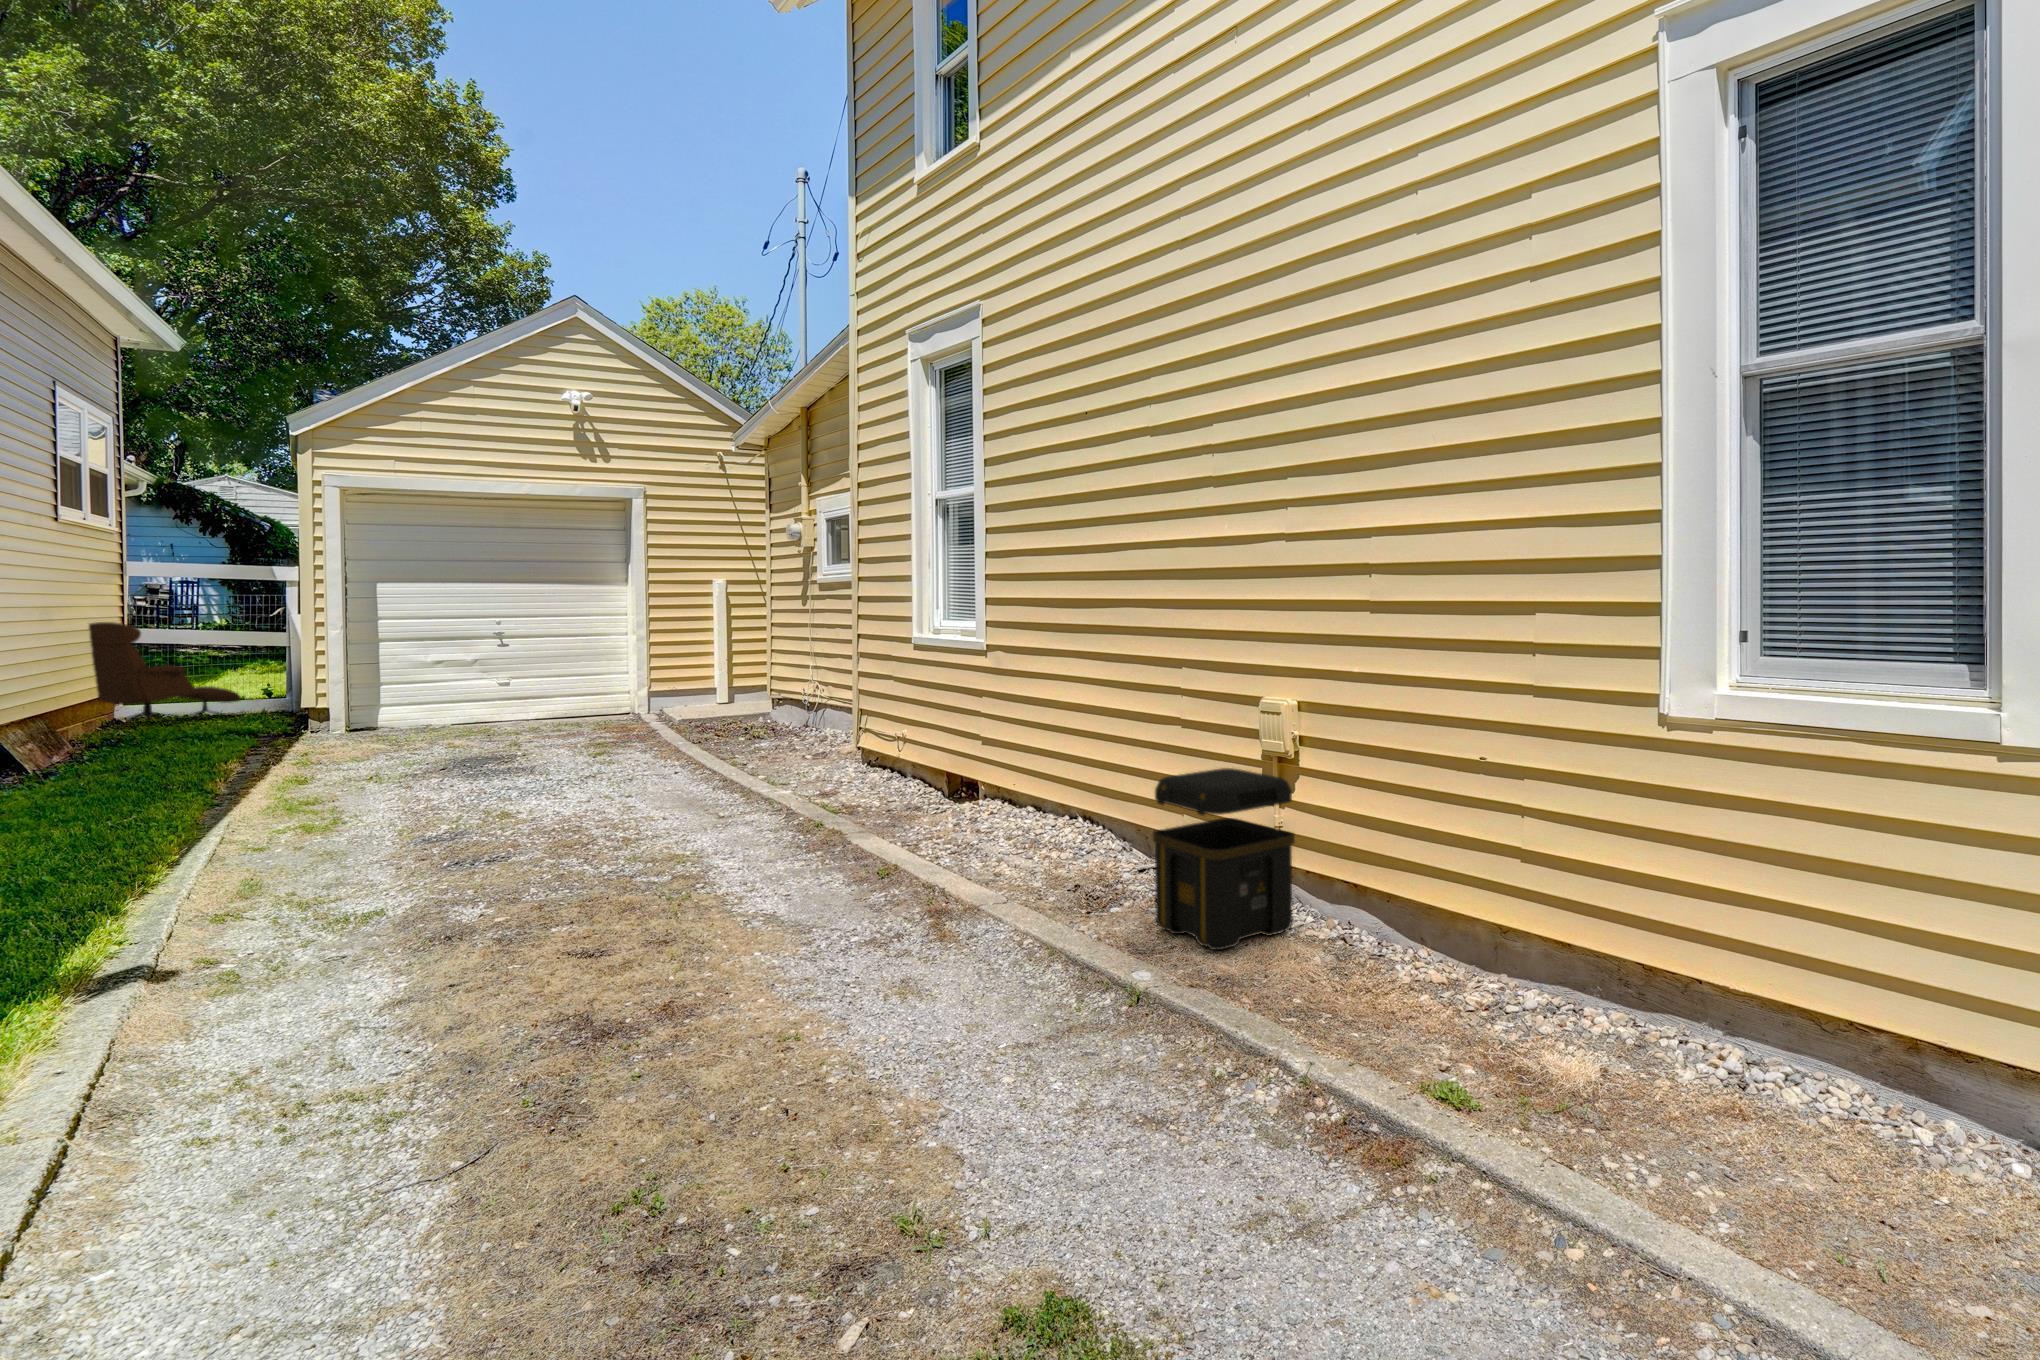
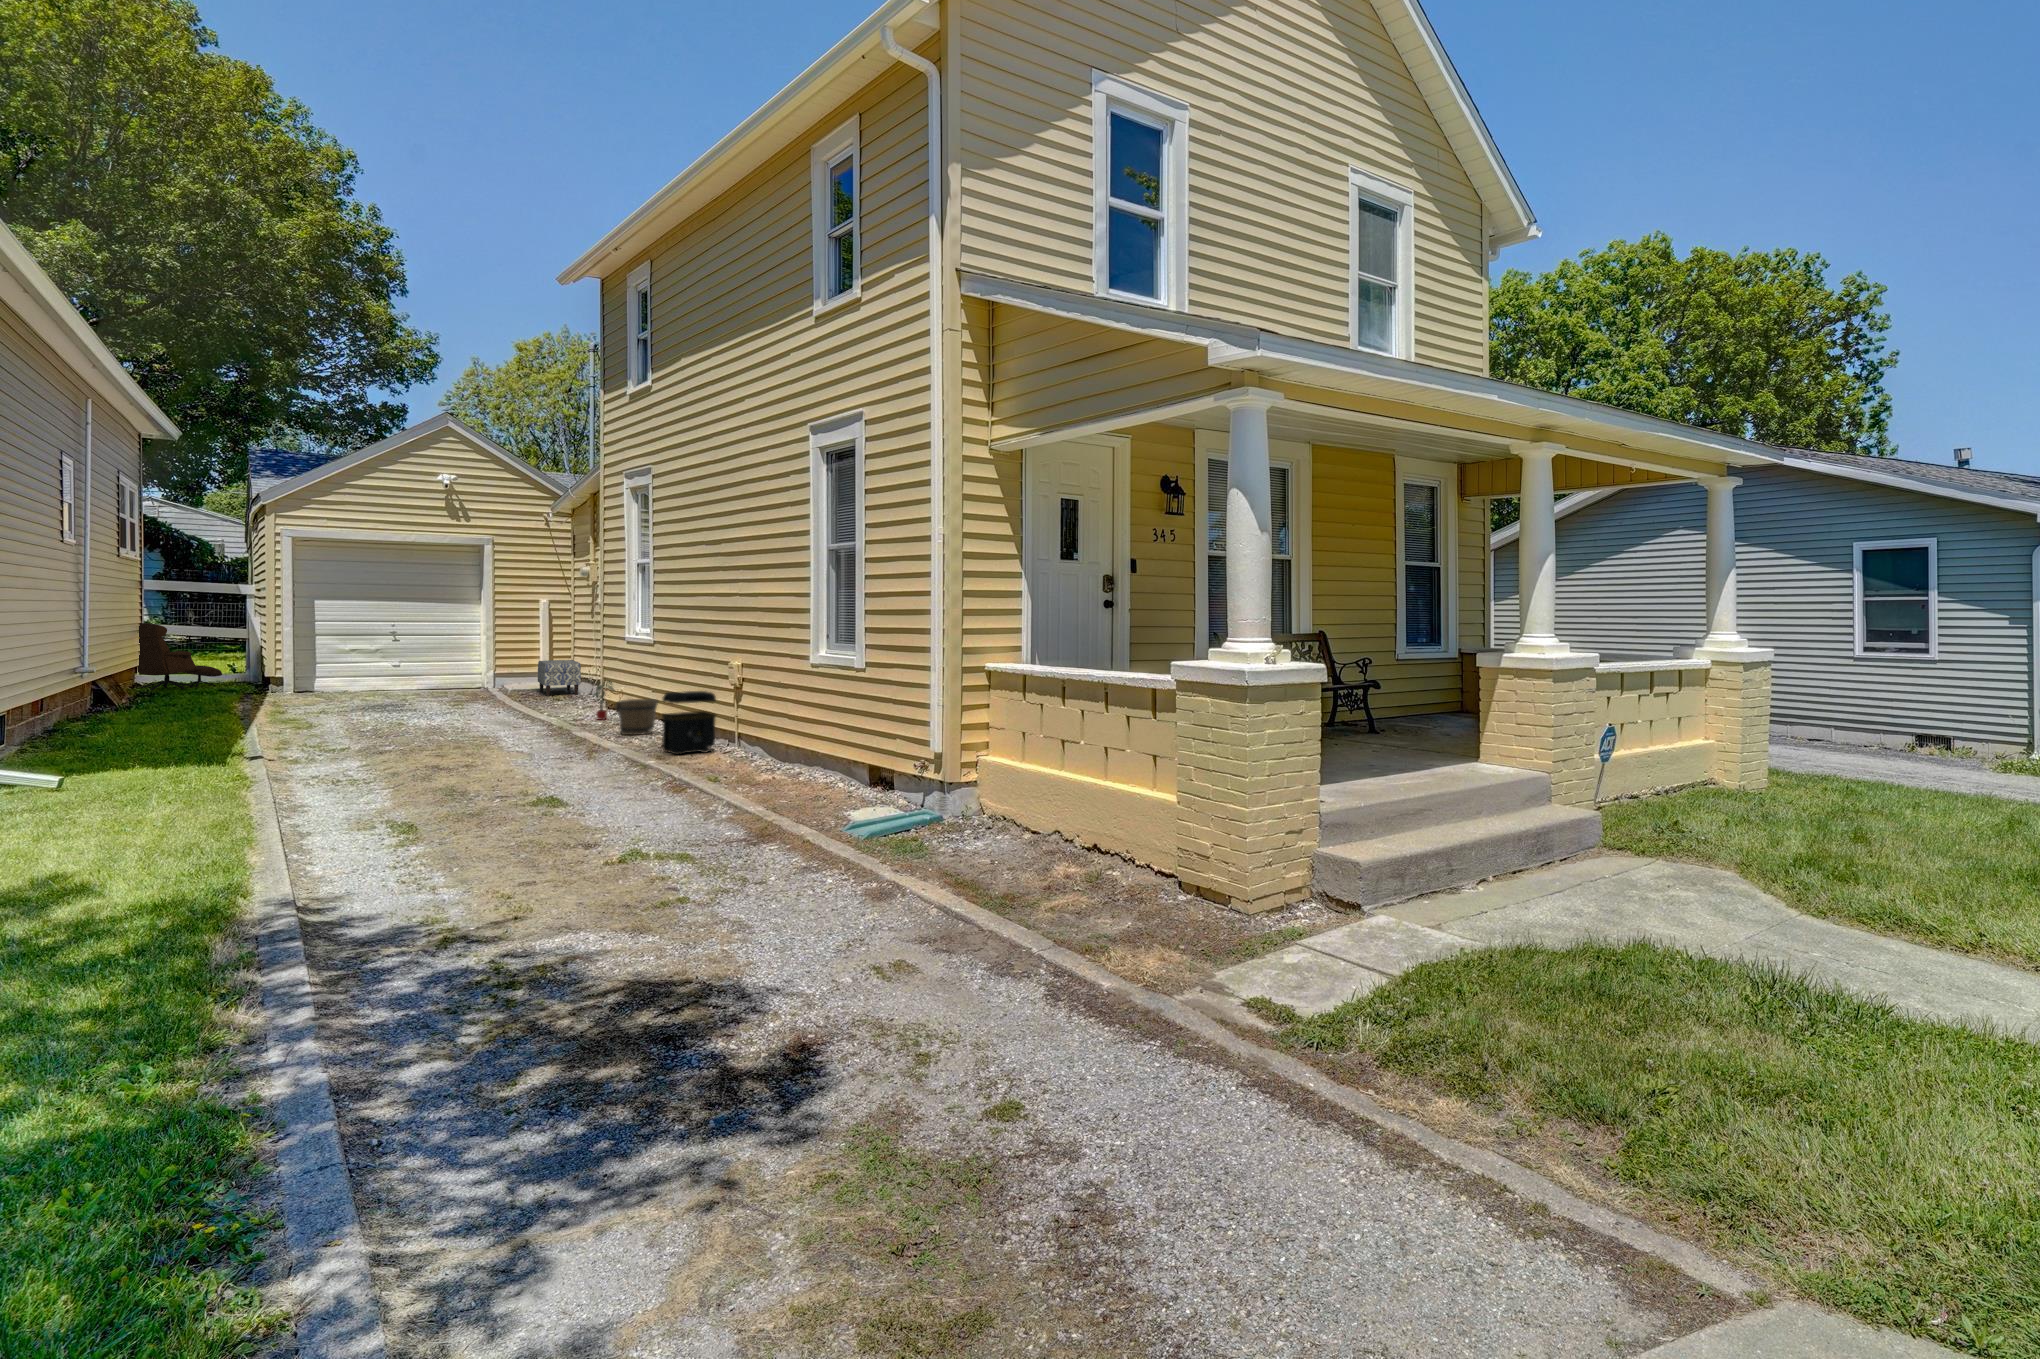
bench: none [719,669,790,728] -> present [538,660,581,696]
potted plant: none [841,716,908,792] -> present [595,681,614,720]
bucket: none [952,764,1036,849] -> present [615,699,659,735]

